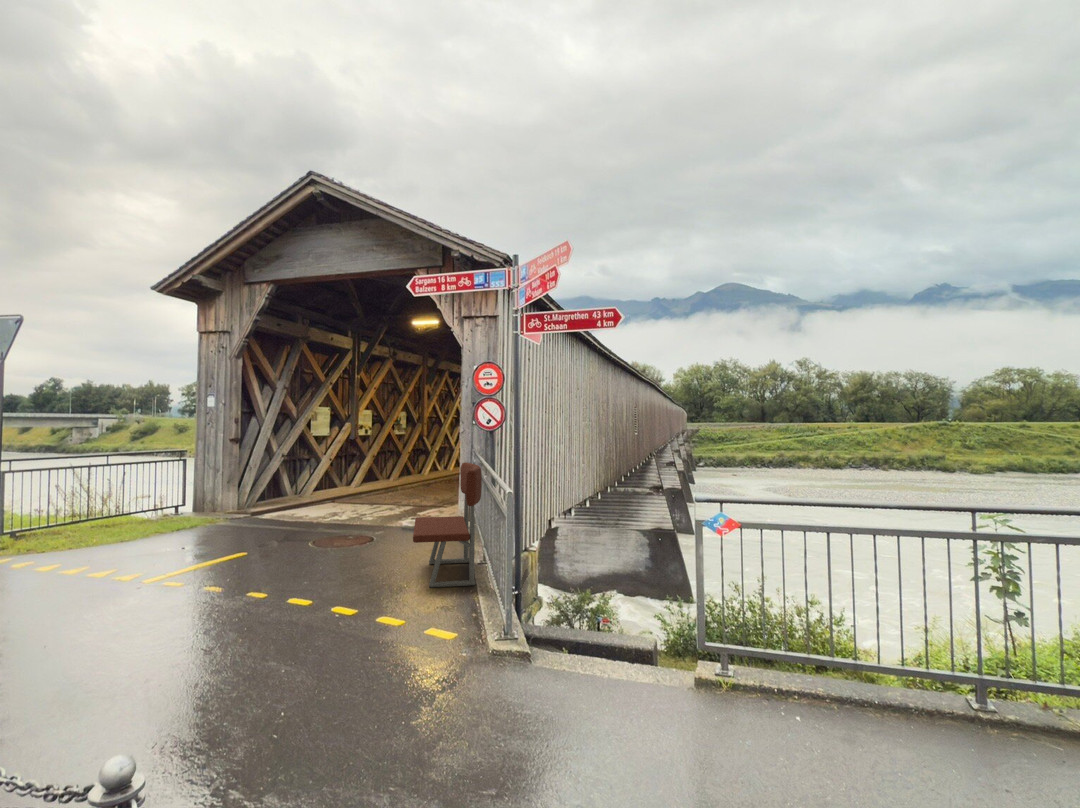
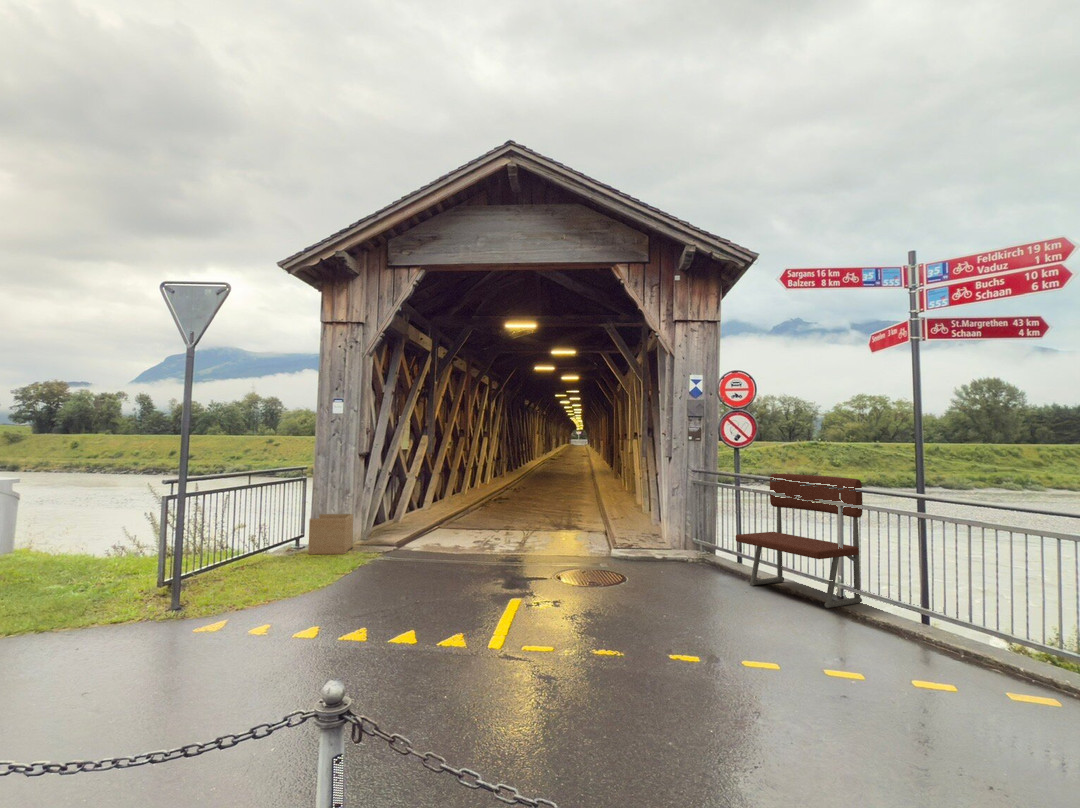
cardboard box: none [175,488,221,520] -> present [308,514,353,554]

